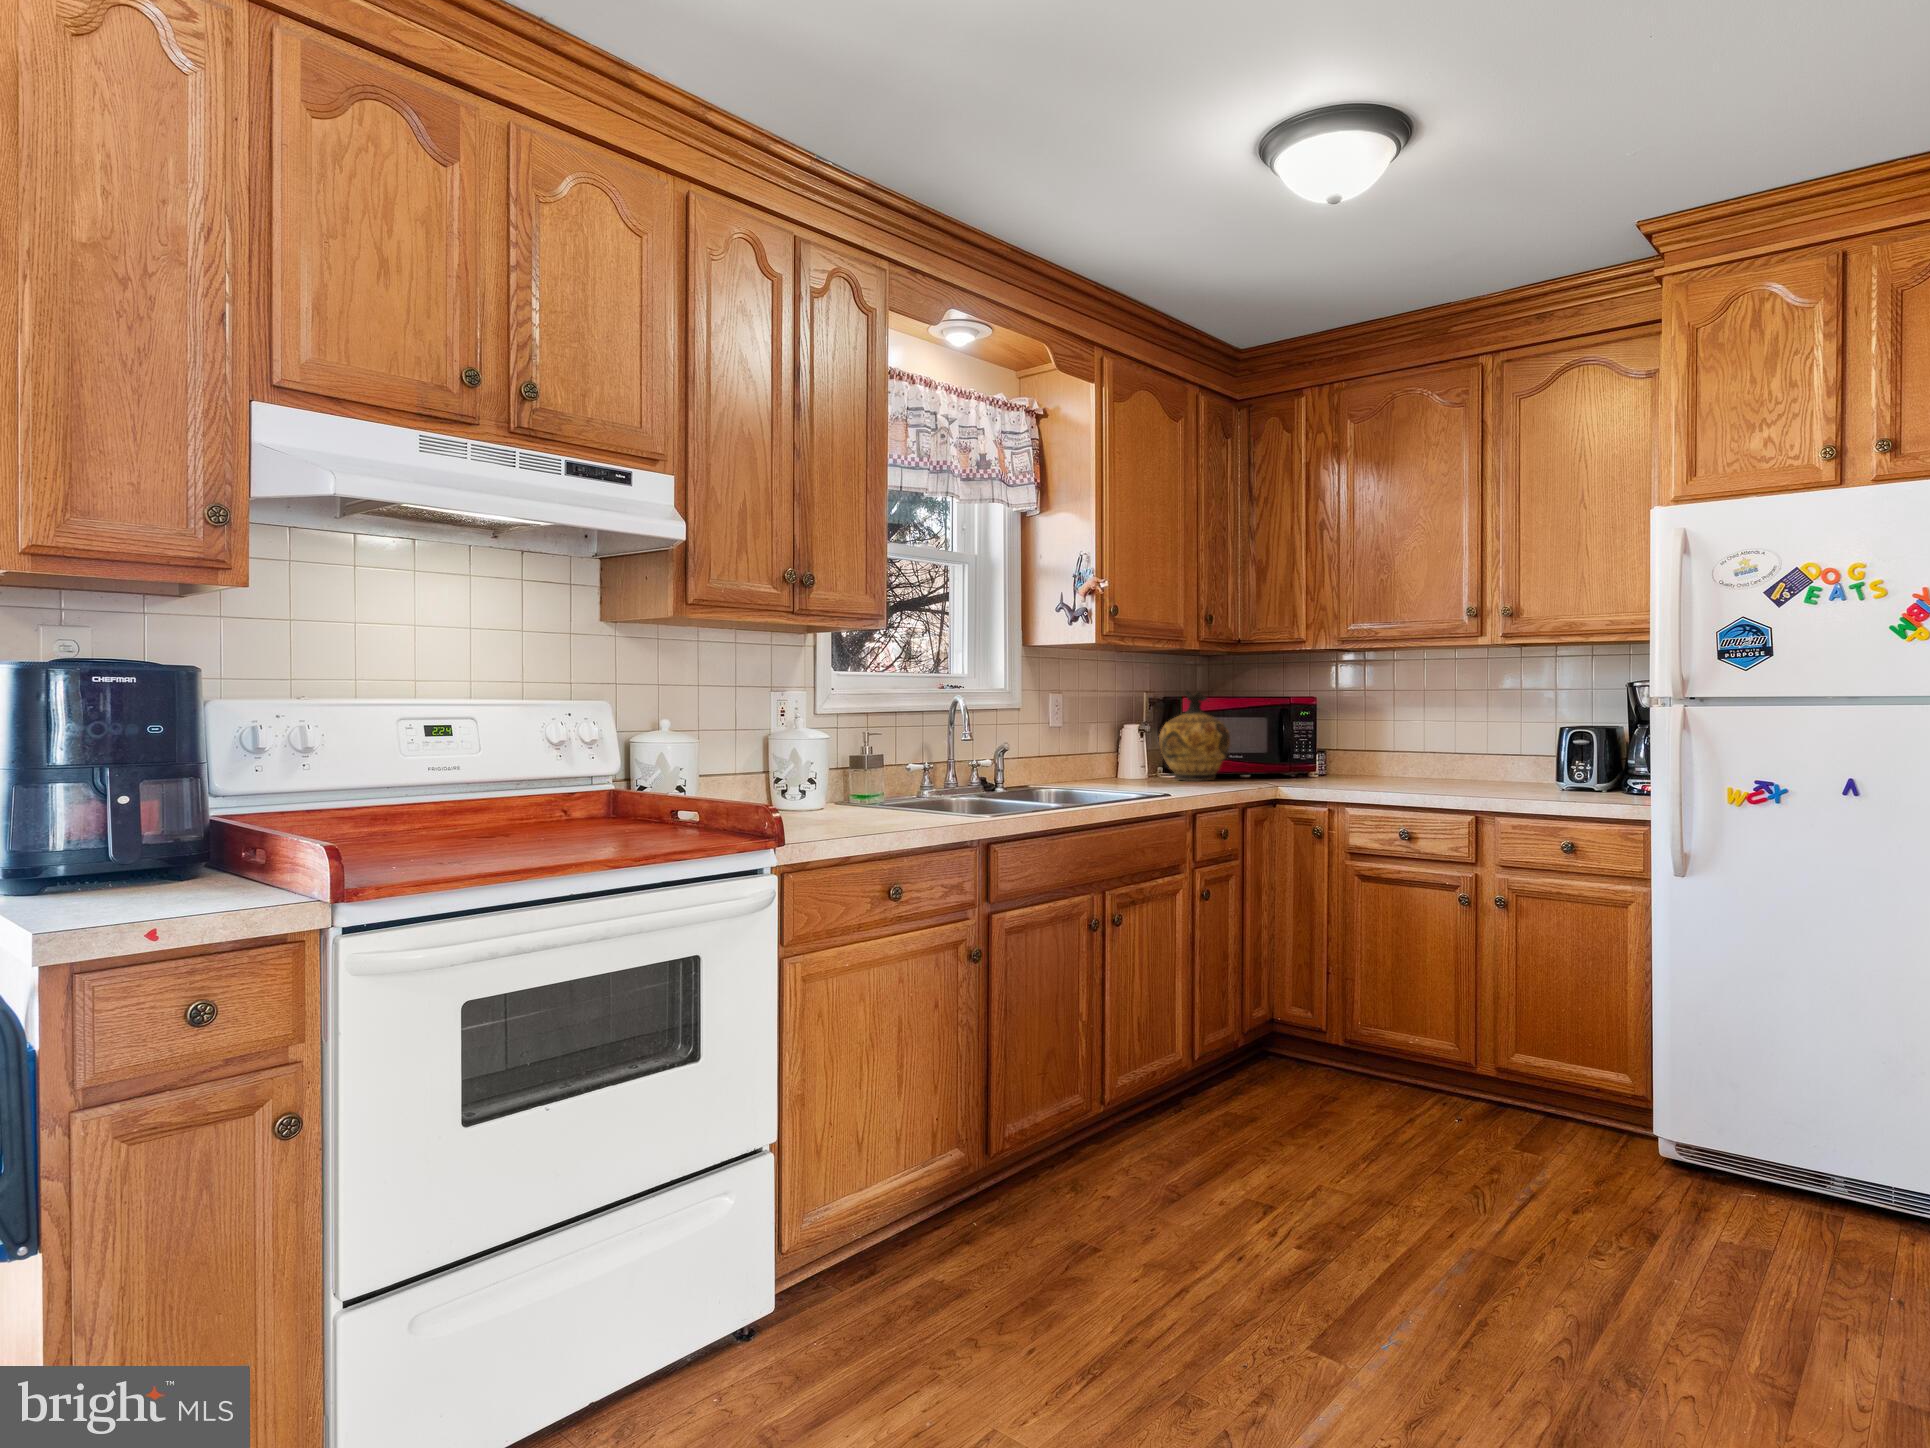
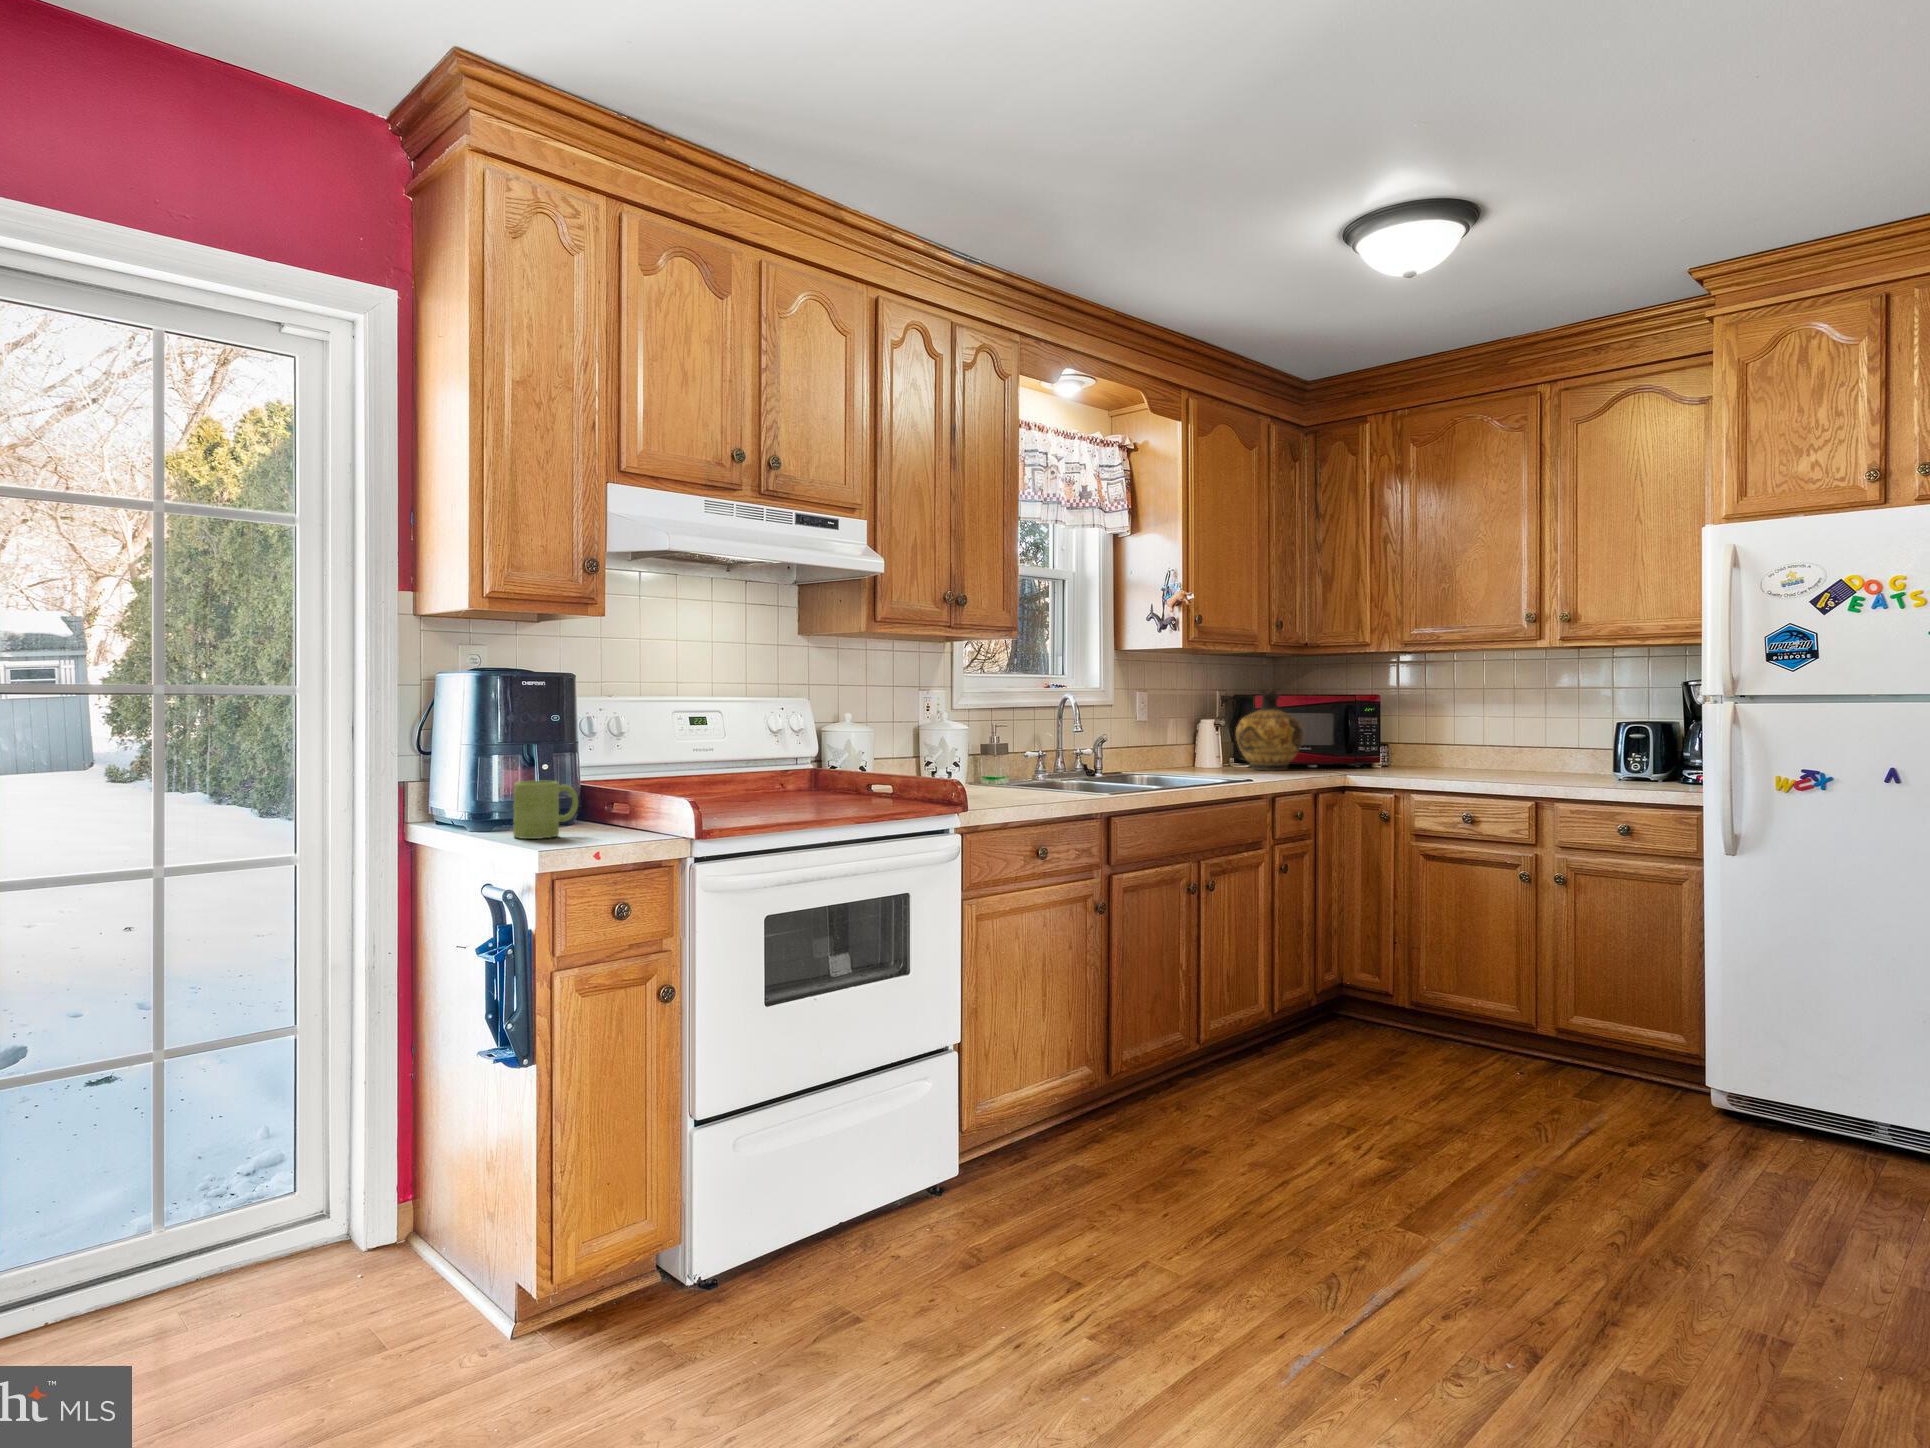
mug: none [51,819,169,906] -> present [513,781,578,839]

